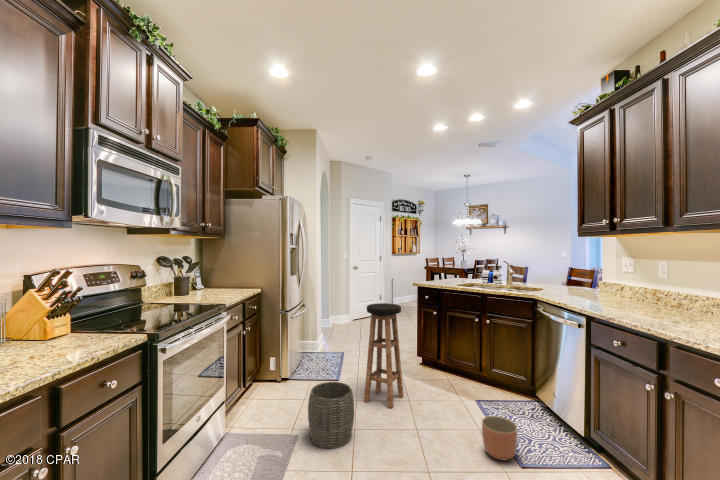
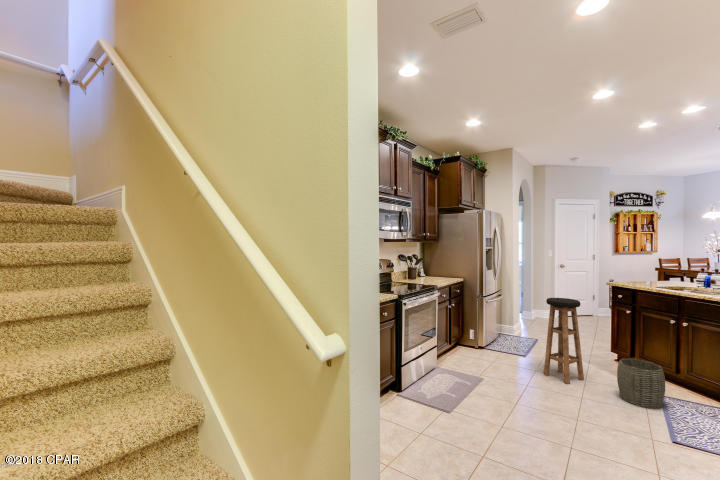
woven basket: present [308,382,354,448] -> present [617,359,665,409]
planter: present [482,416,517,460] -> none [643,403,683,442]

